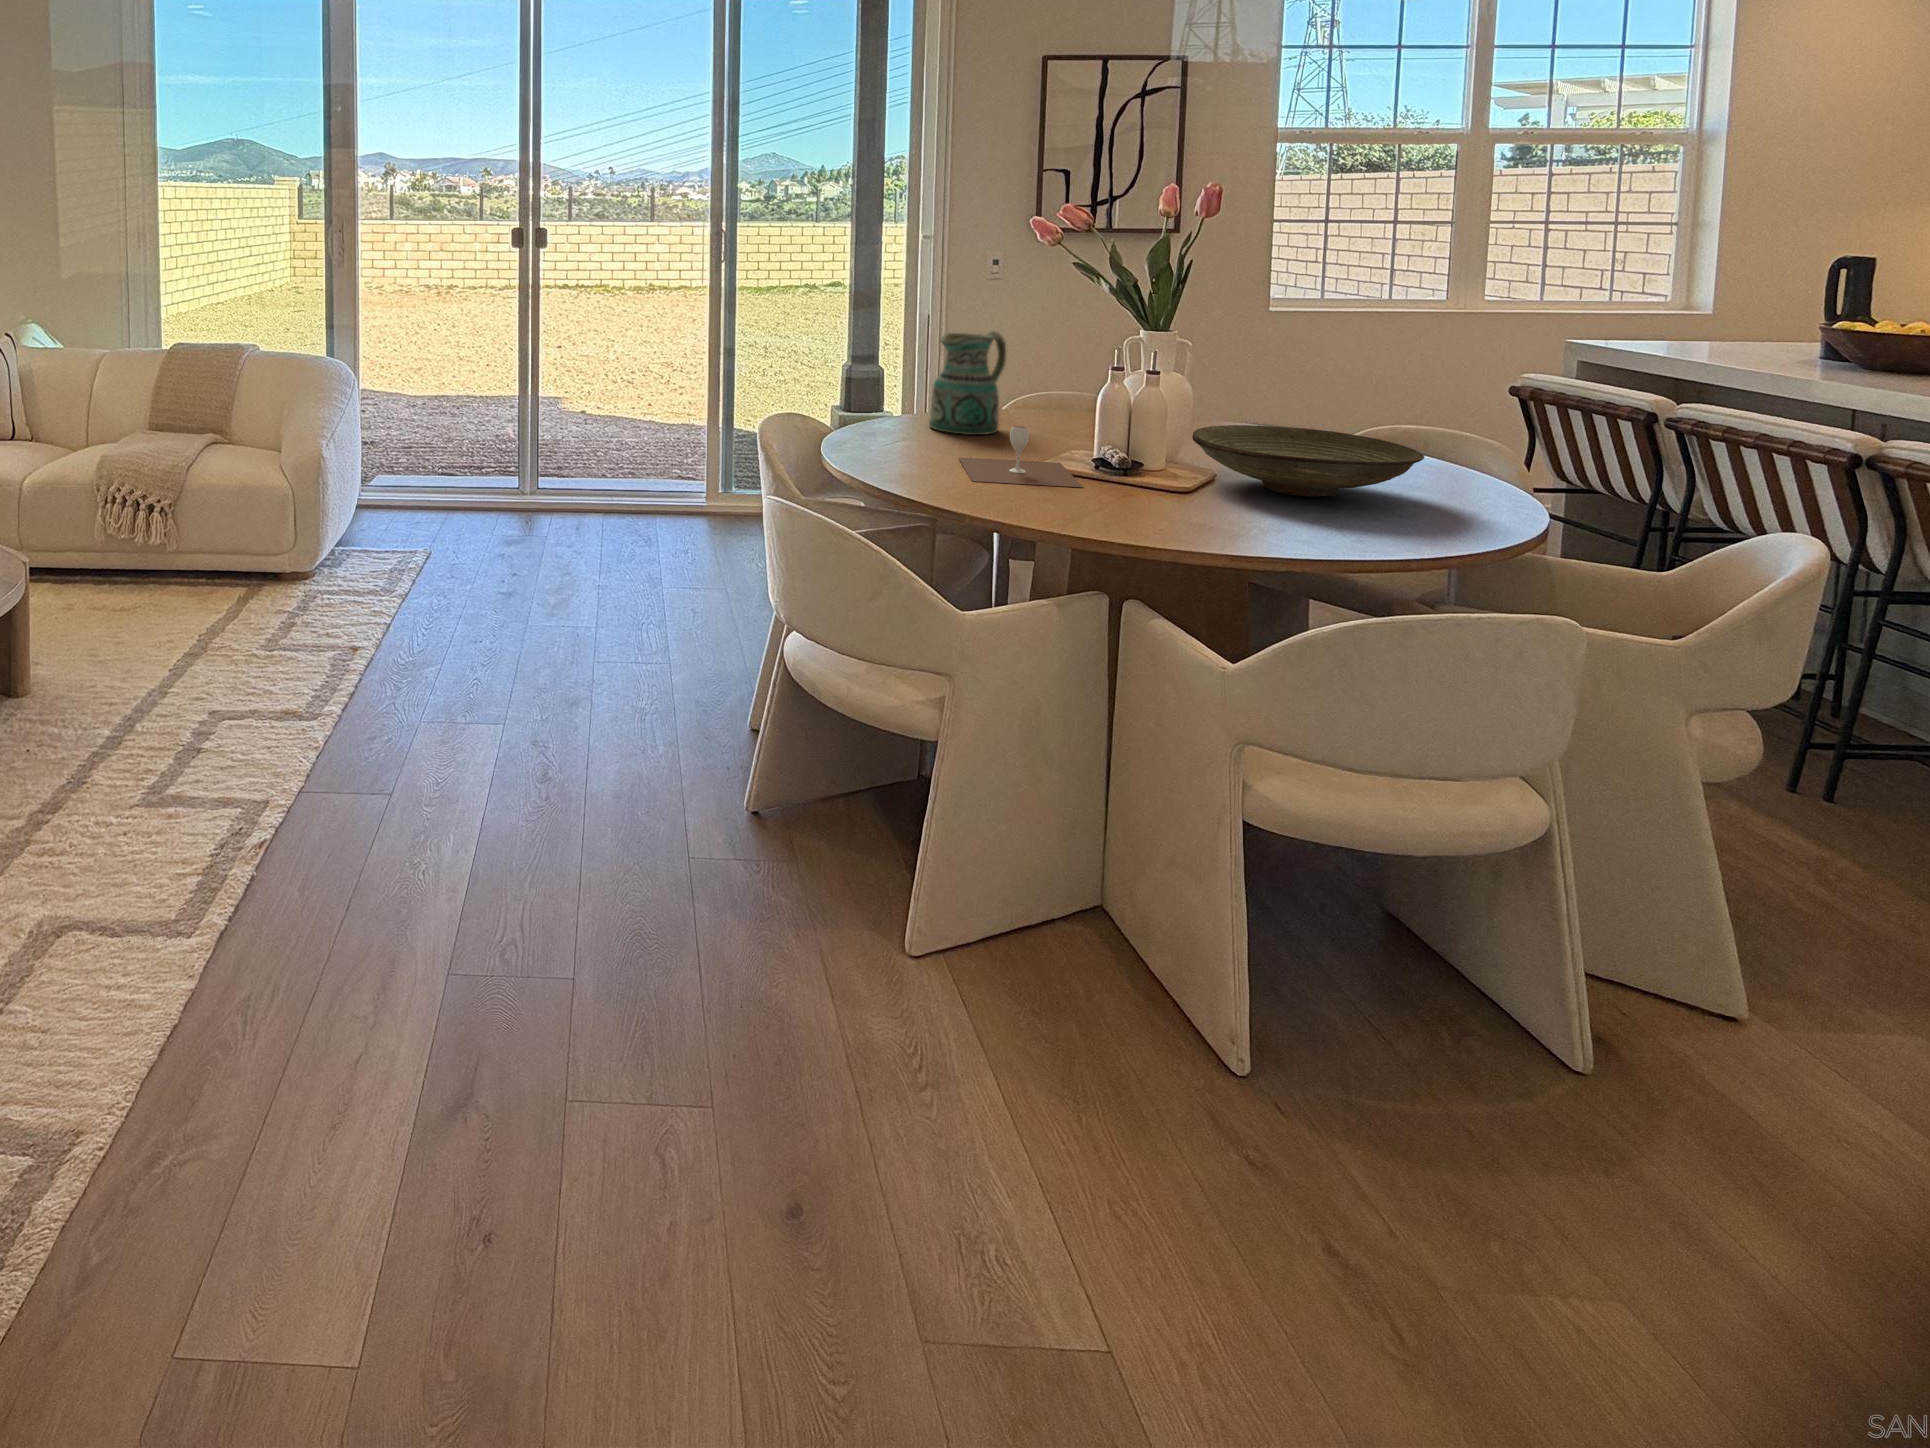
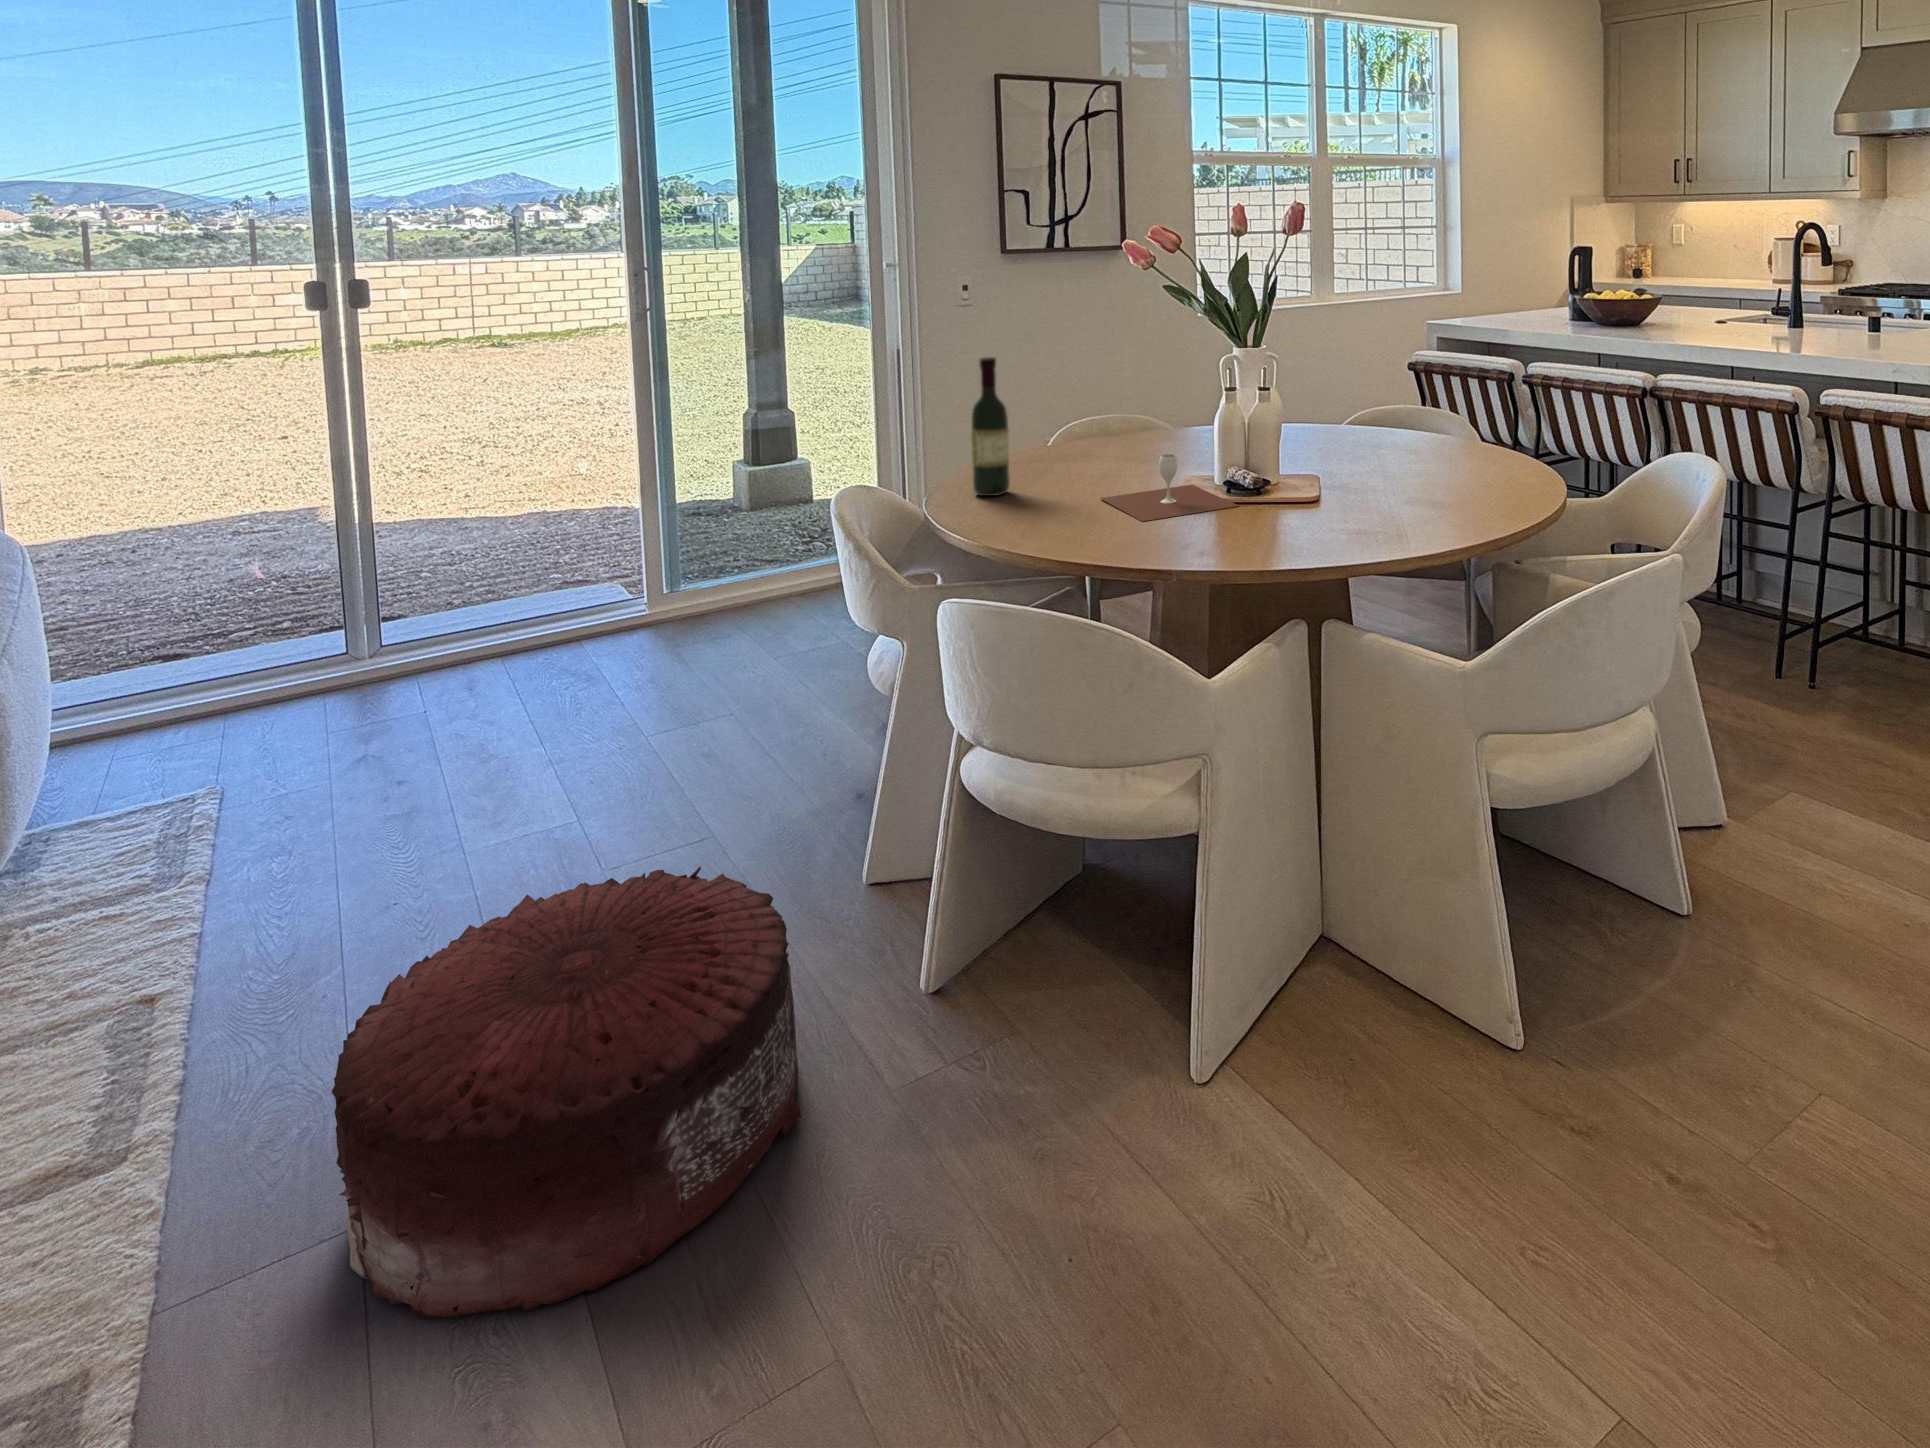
wine bottle: none [857,318,892,440] -> present [971,357,1010,496]
ceramic pitcher: present [929,332,1006,435] -> none [1029,358,1101,473]
decorative bowl: present [1192,425,1424,497] -> none [1303,416,1476,478]
pouf: none [370,641,635,888] -> present [332,867,801,1320]

